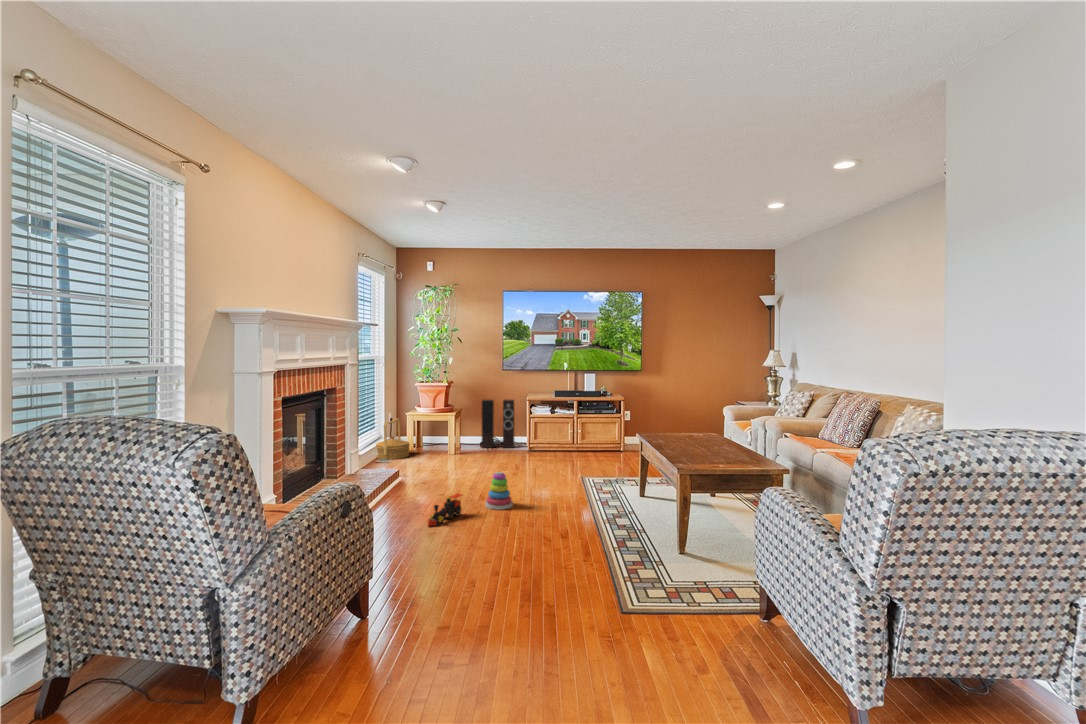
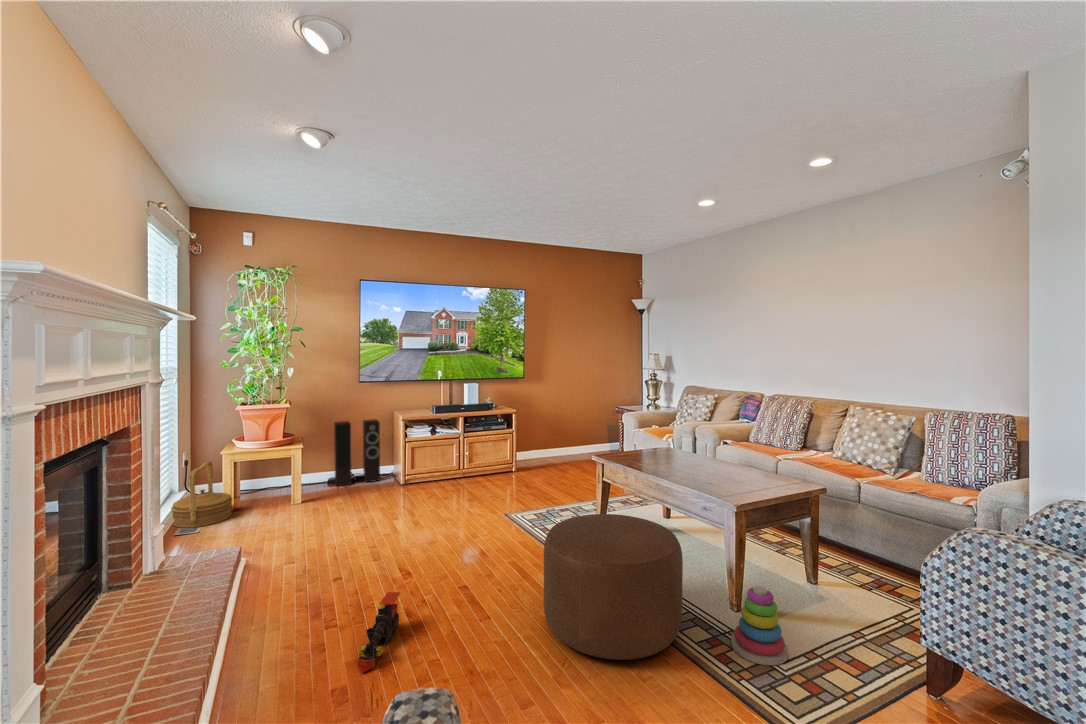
ottoman: none [538,462,634,547] -> present [544,514,683,660]
stacking toy: present [485,472,513,510] -> present [731,586,788,665]

